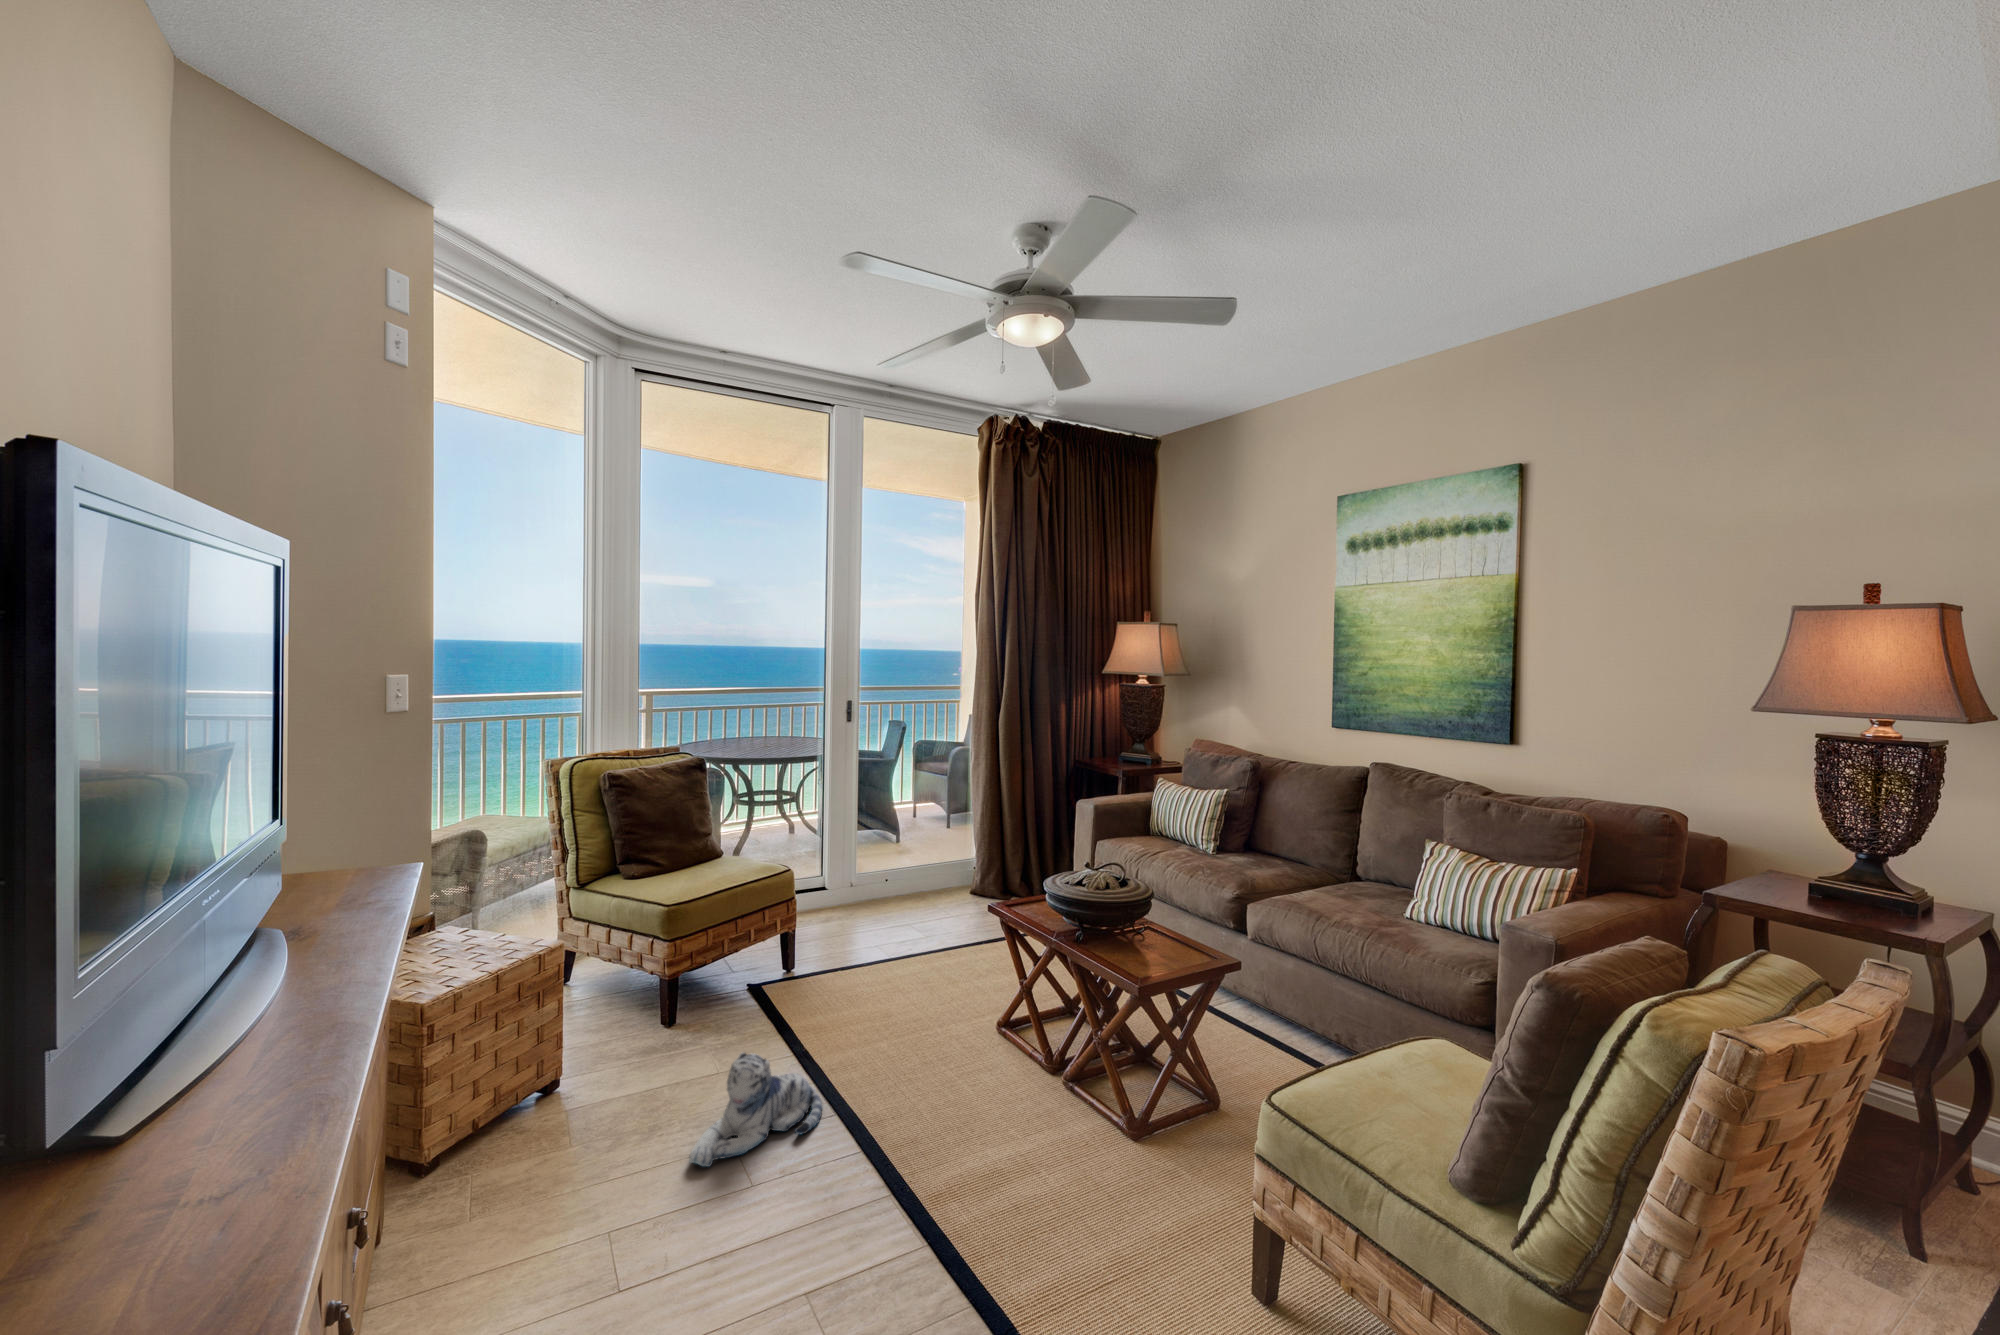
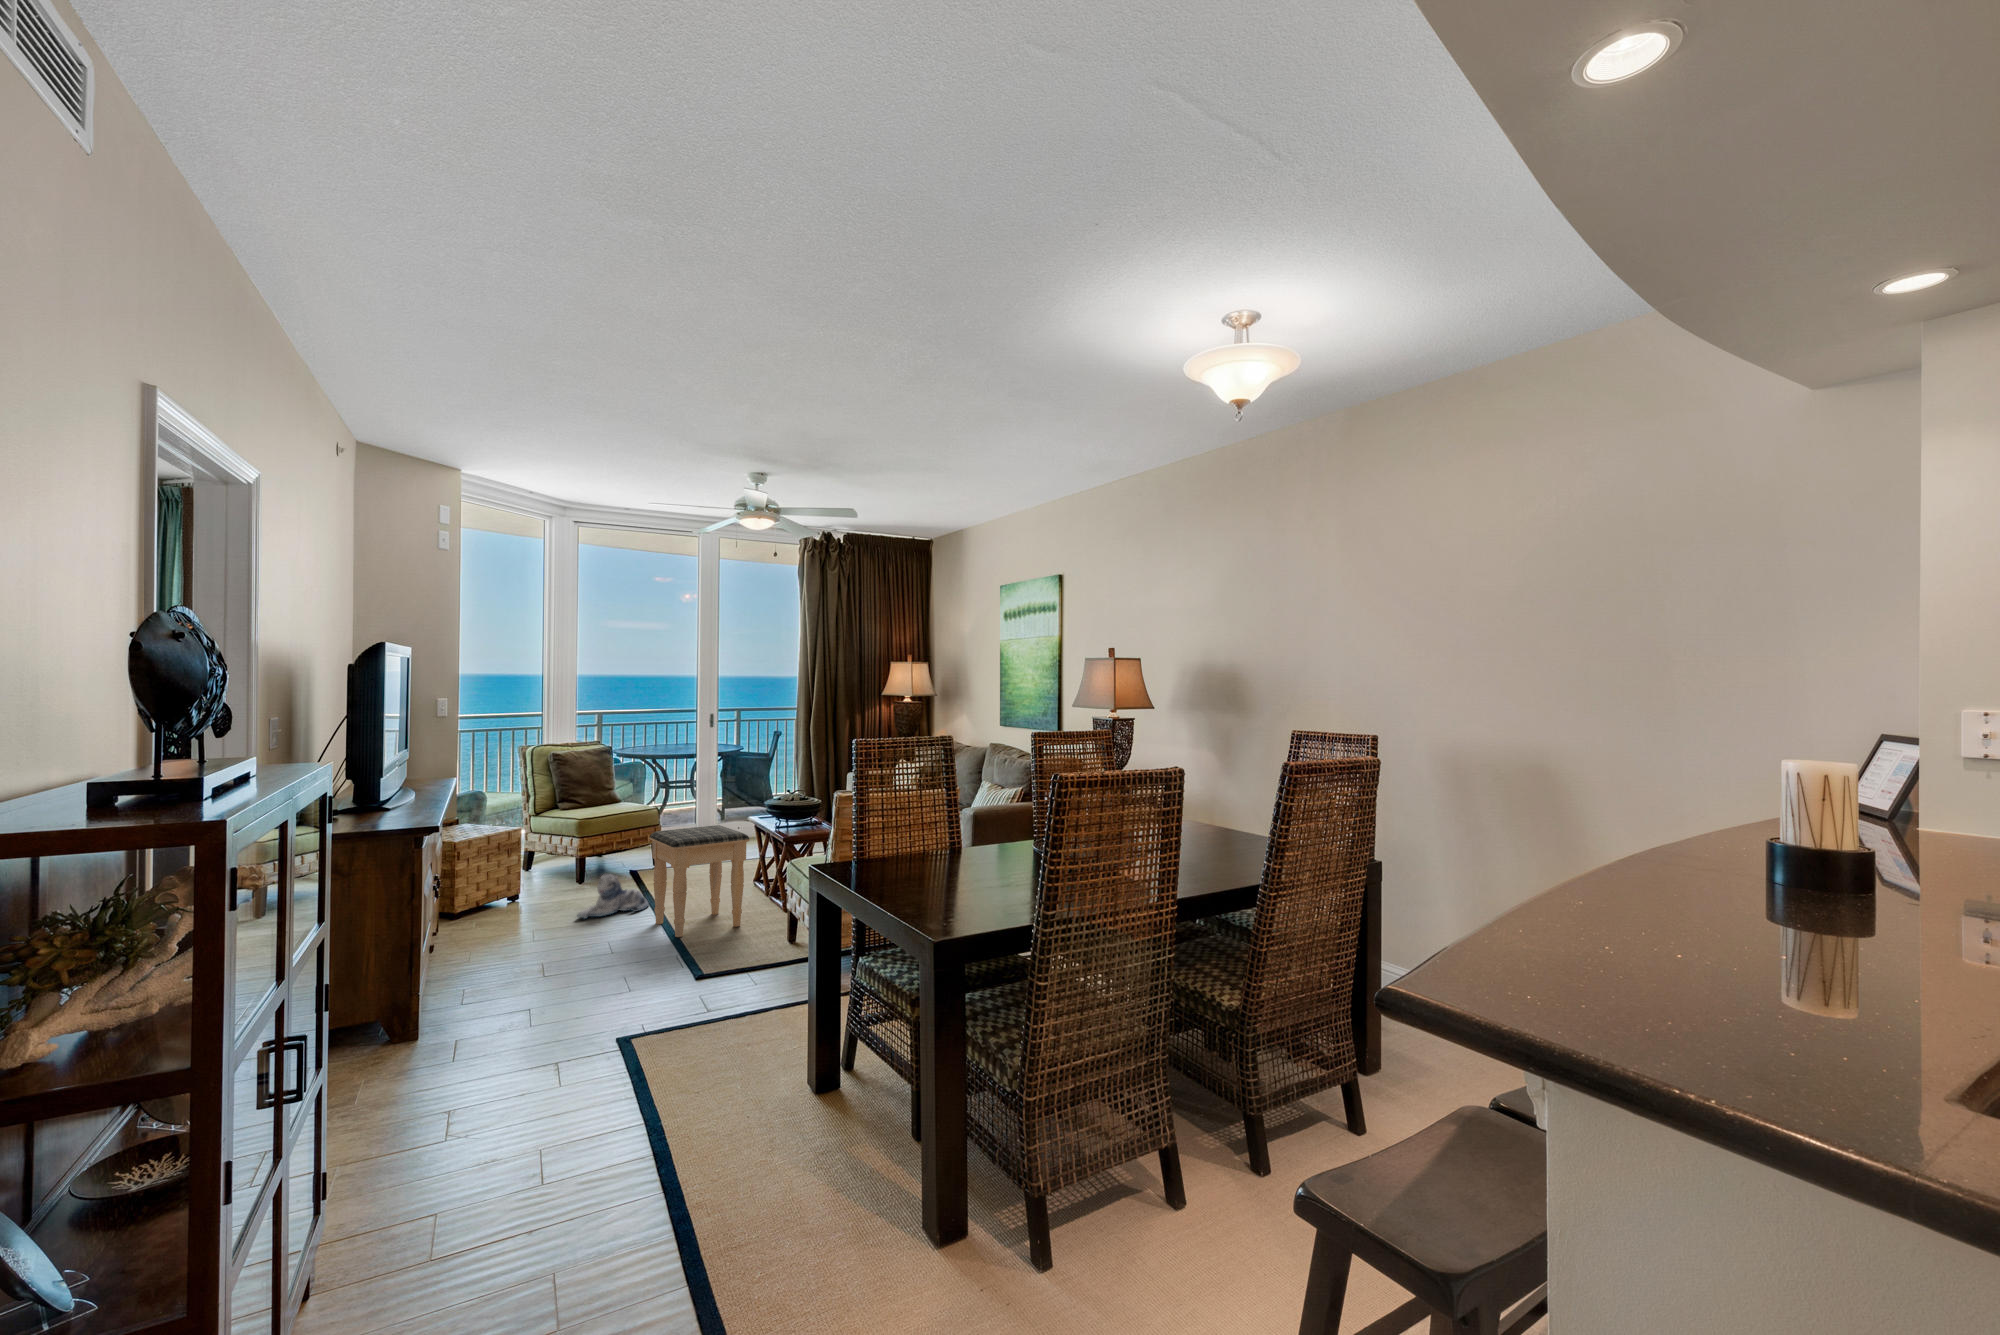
footstool: none [851,954,1079,1258] -> present [649,825,749,937]

